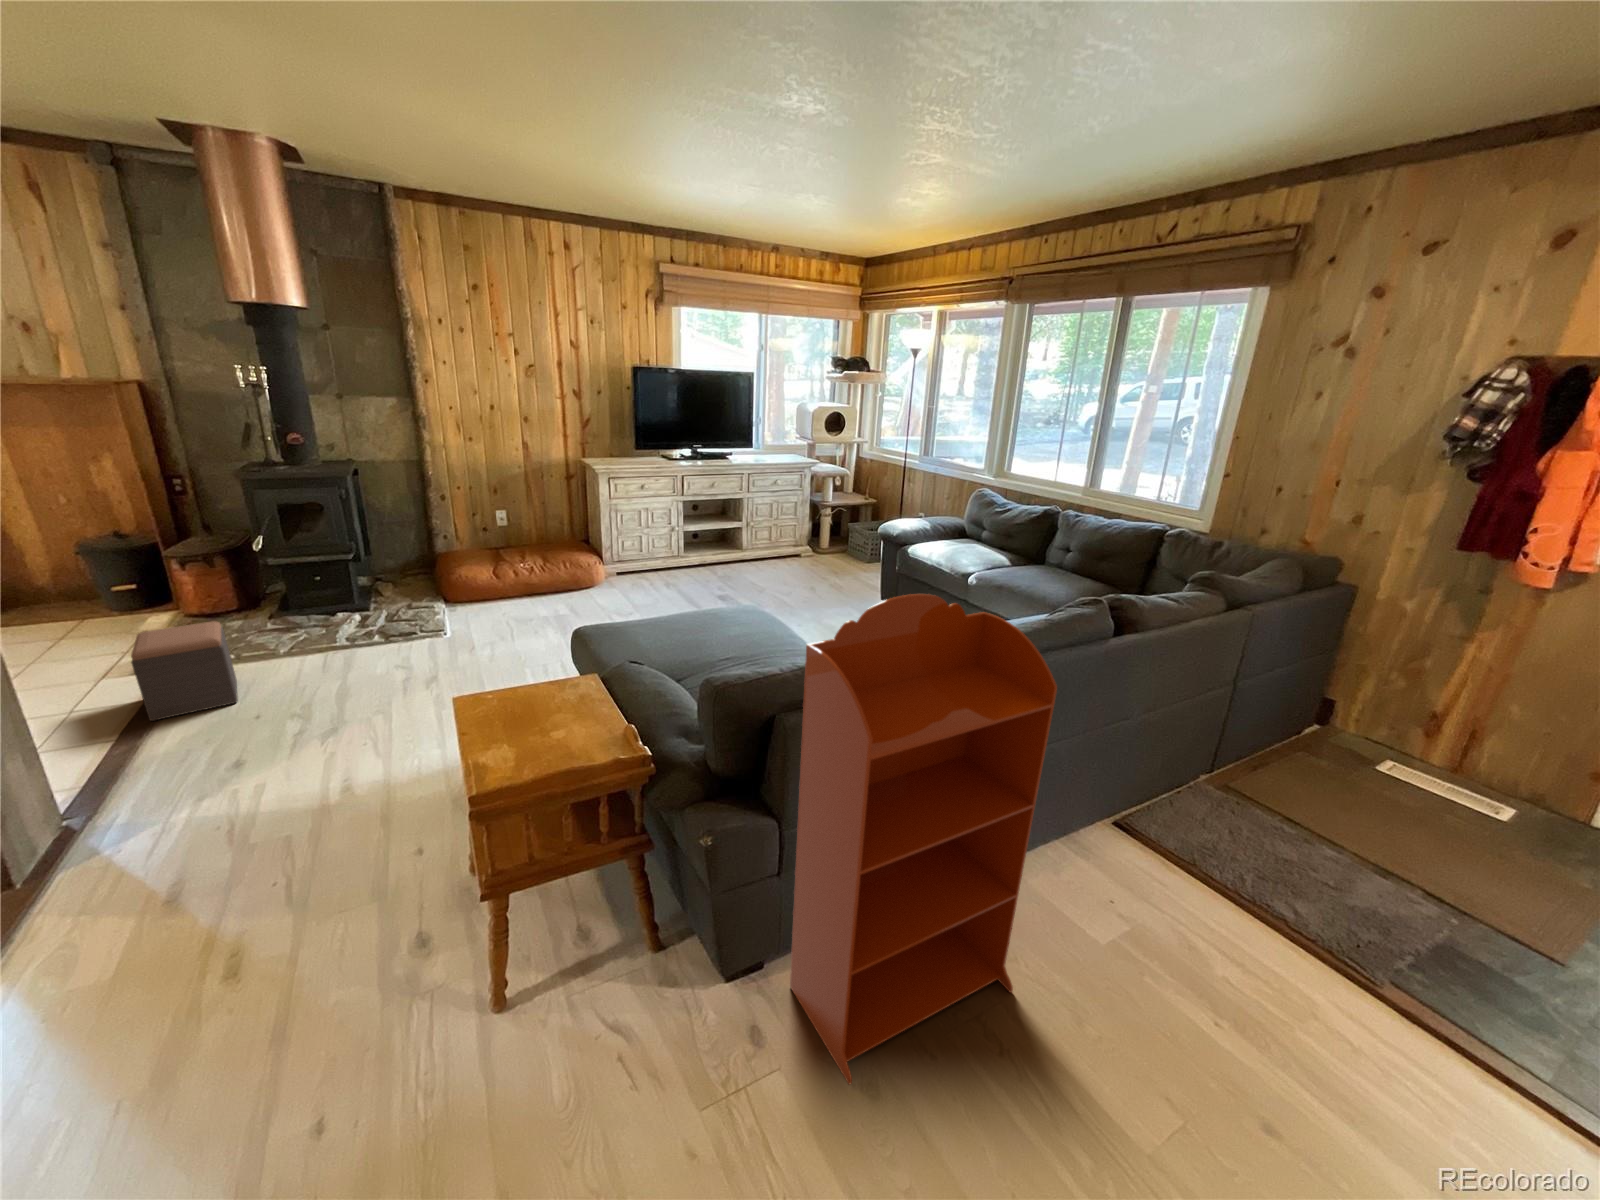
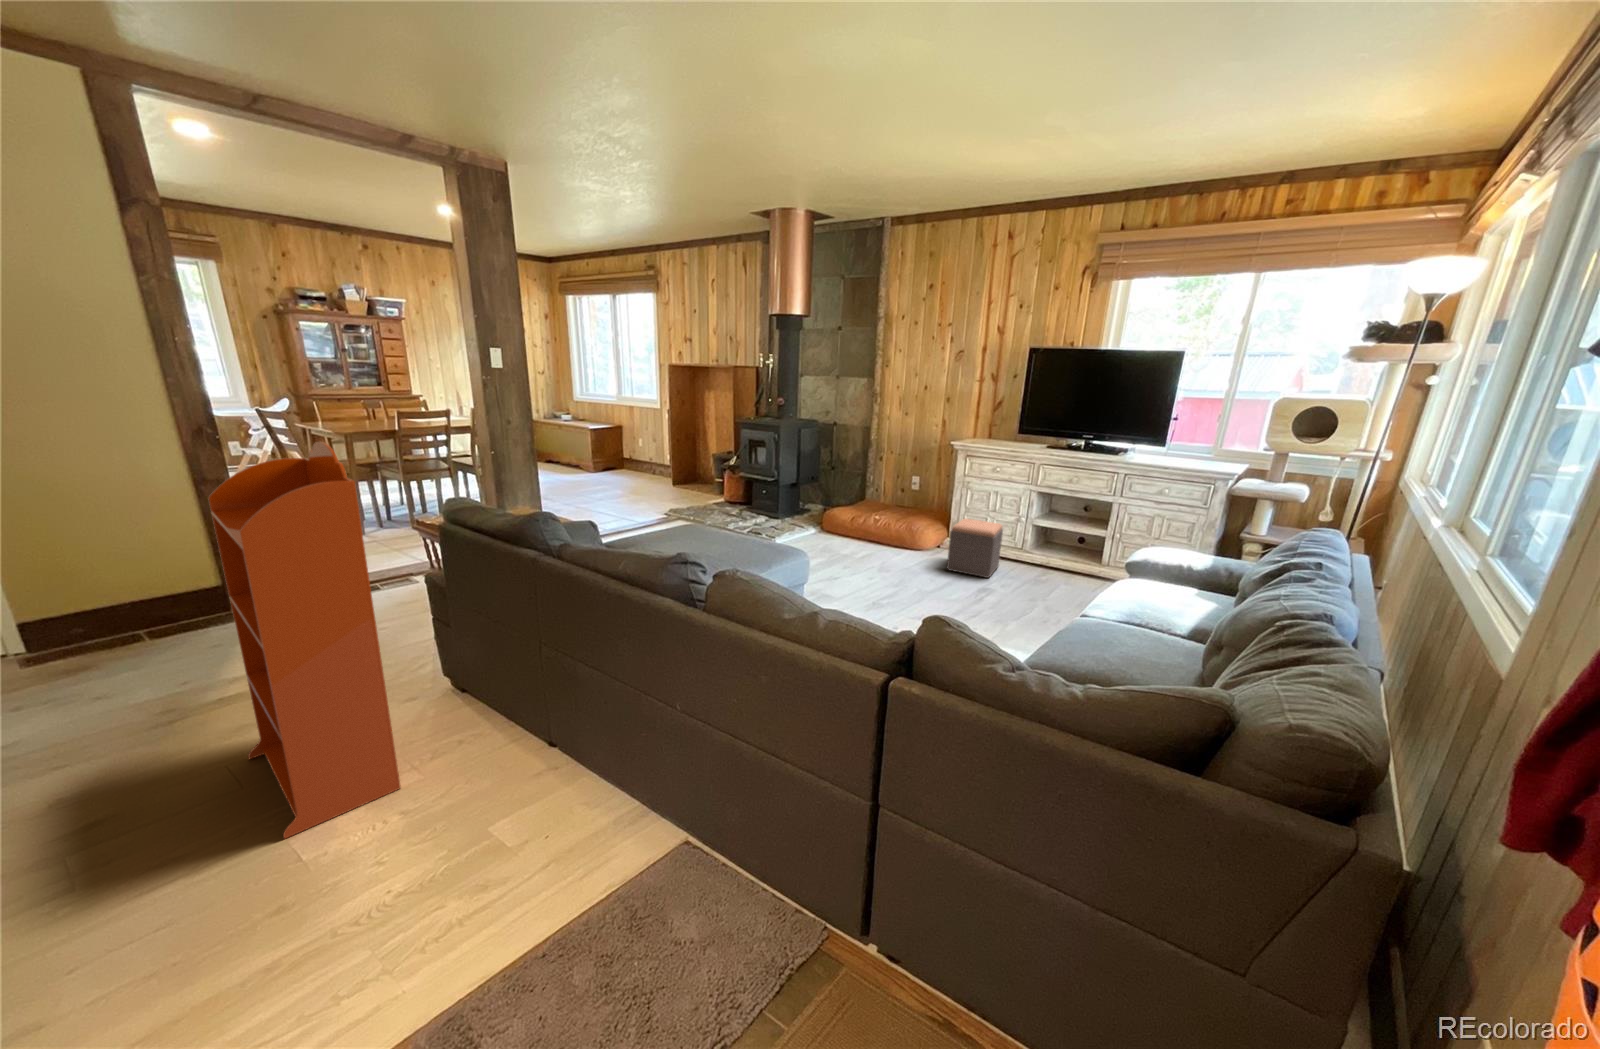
footstool: present [131,621,238,721] -> present [947,518,1003,578]

